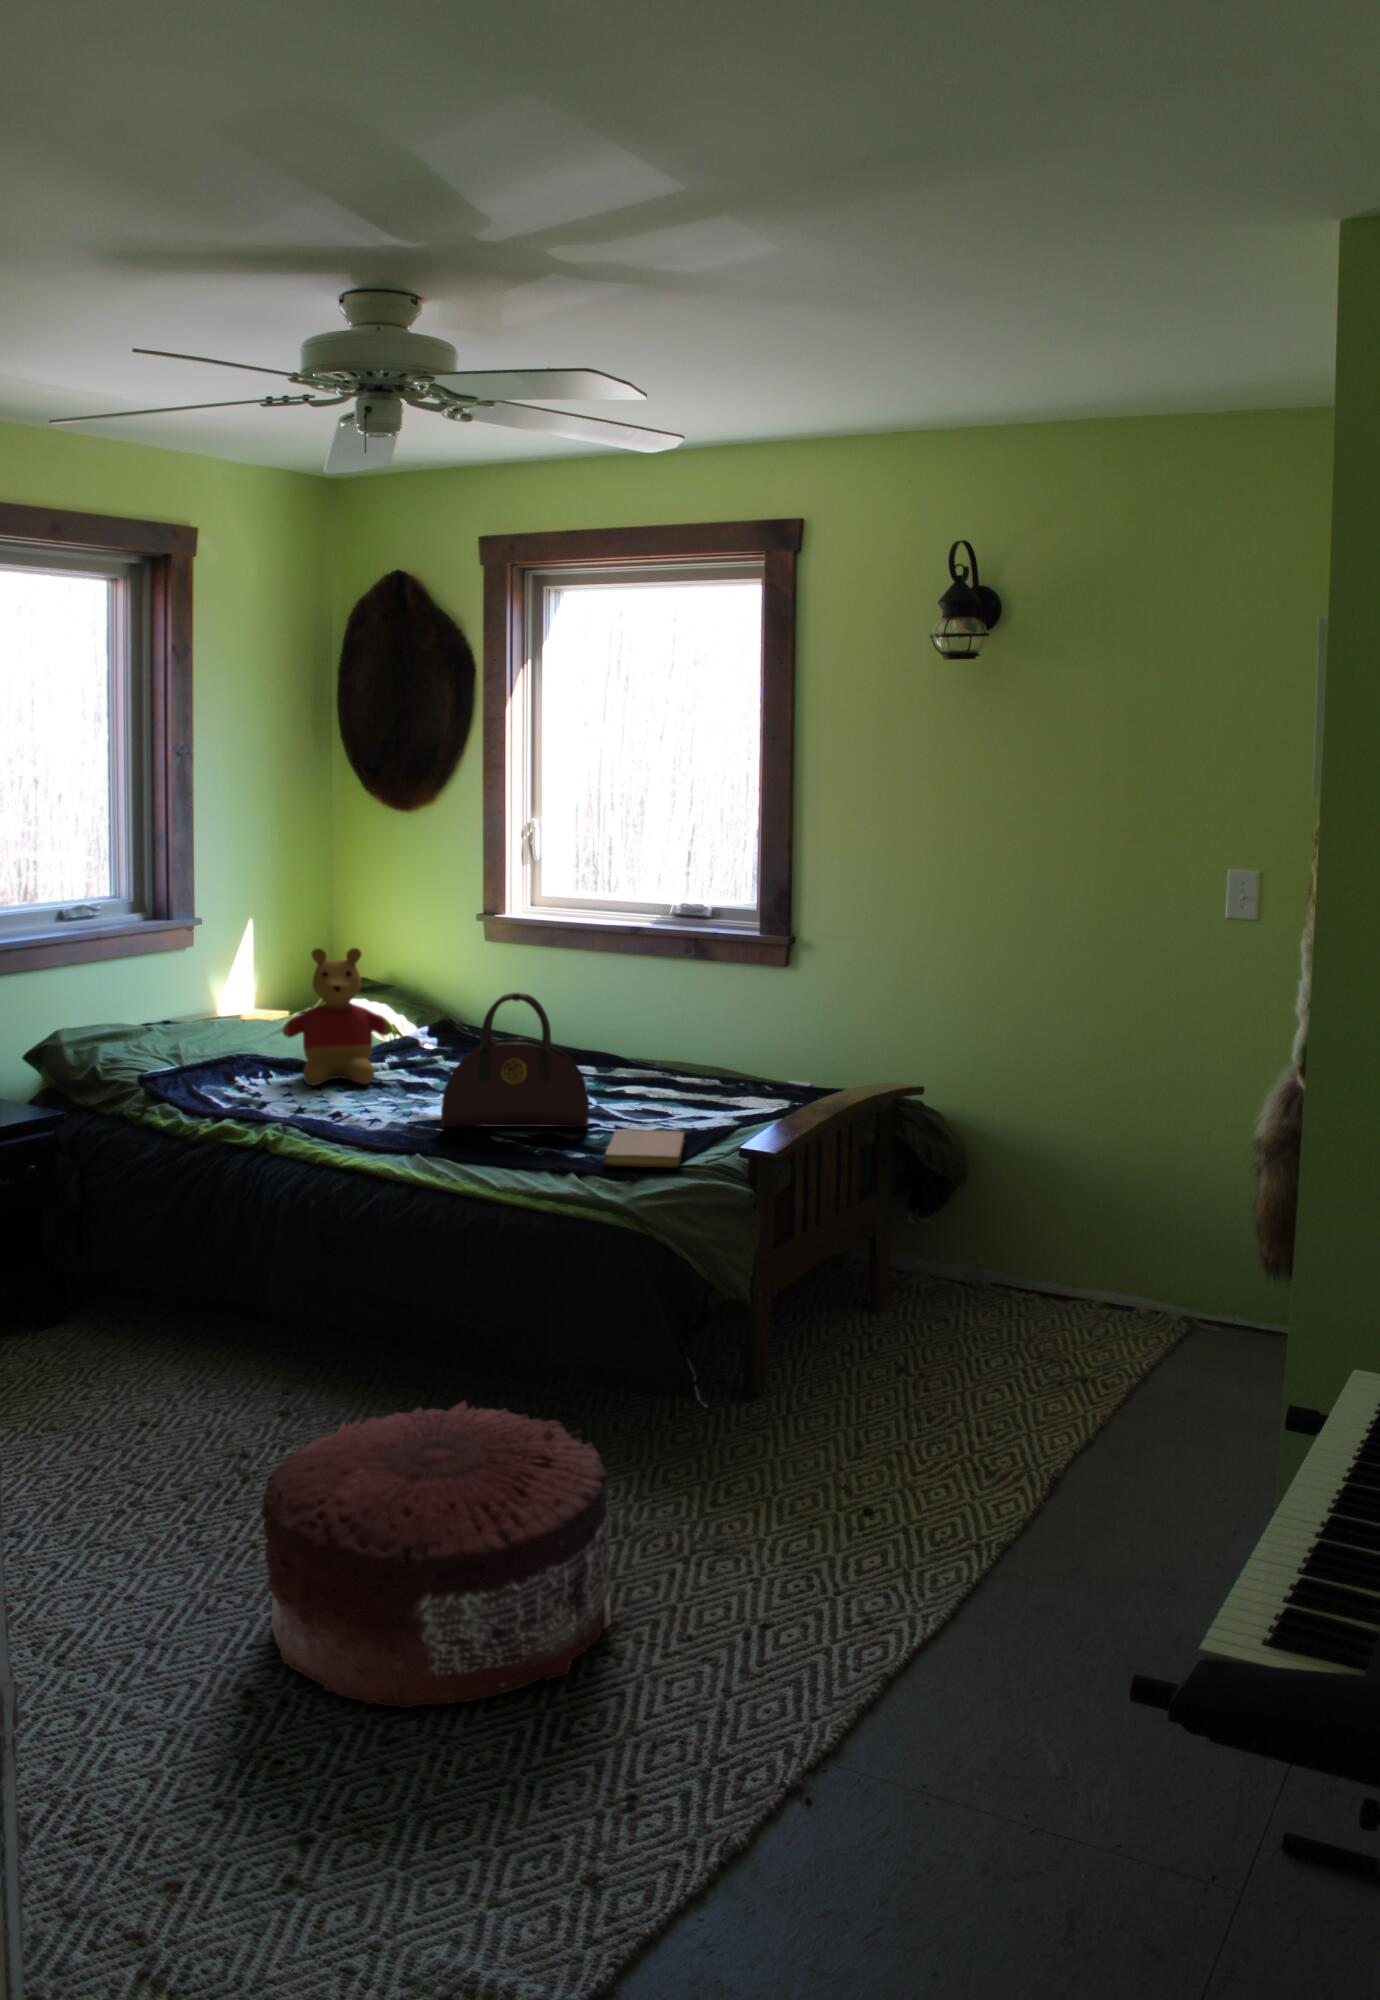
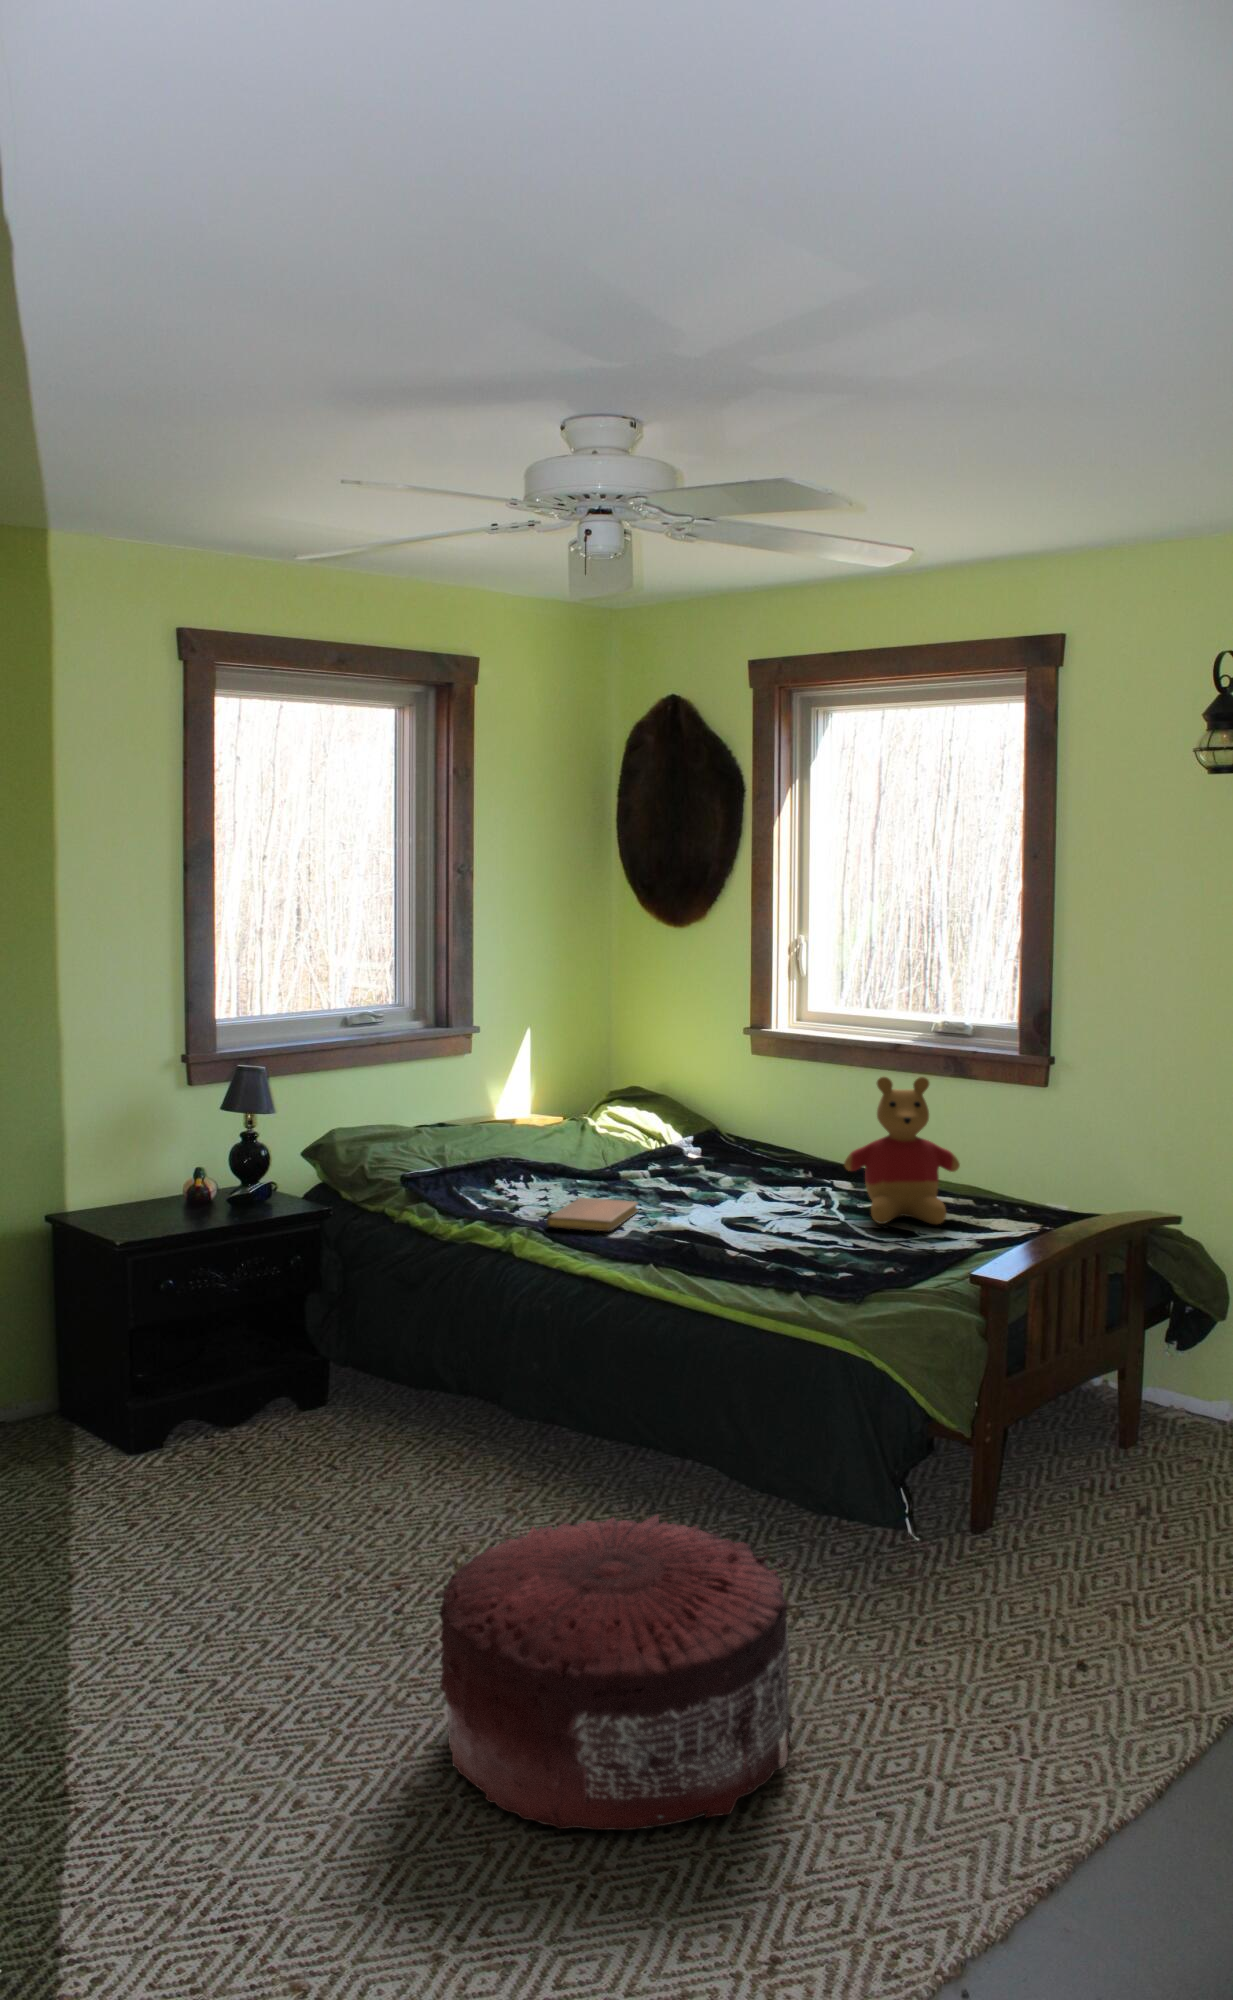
stuffed bear: present [283,948,392,1085] -> present [844,1077,960,1224]
handbag: present [441,992,589,1128] -> none [678,1103,829,1242]
notebook: present [603,1129,685,1168] -> present [546,1198,639,1231]

